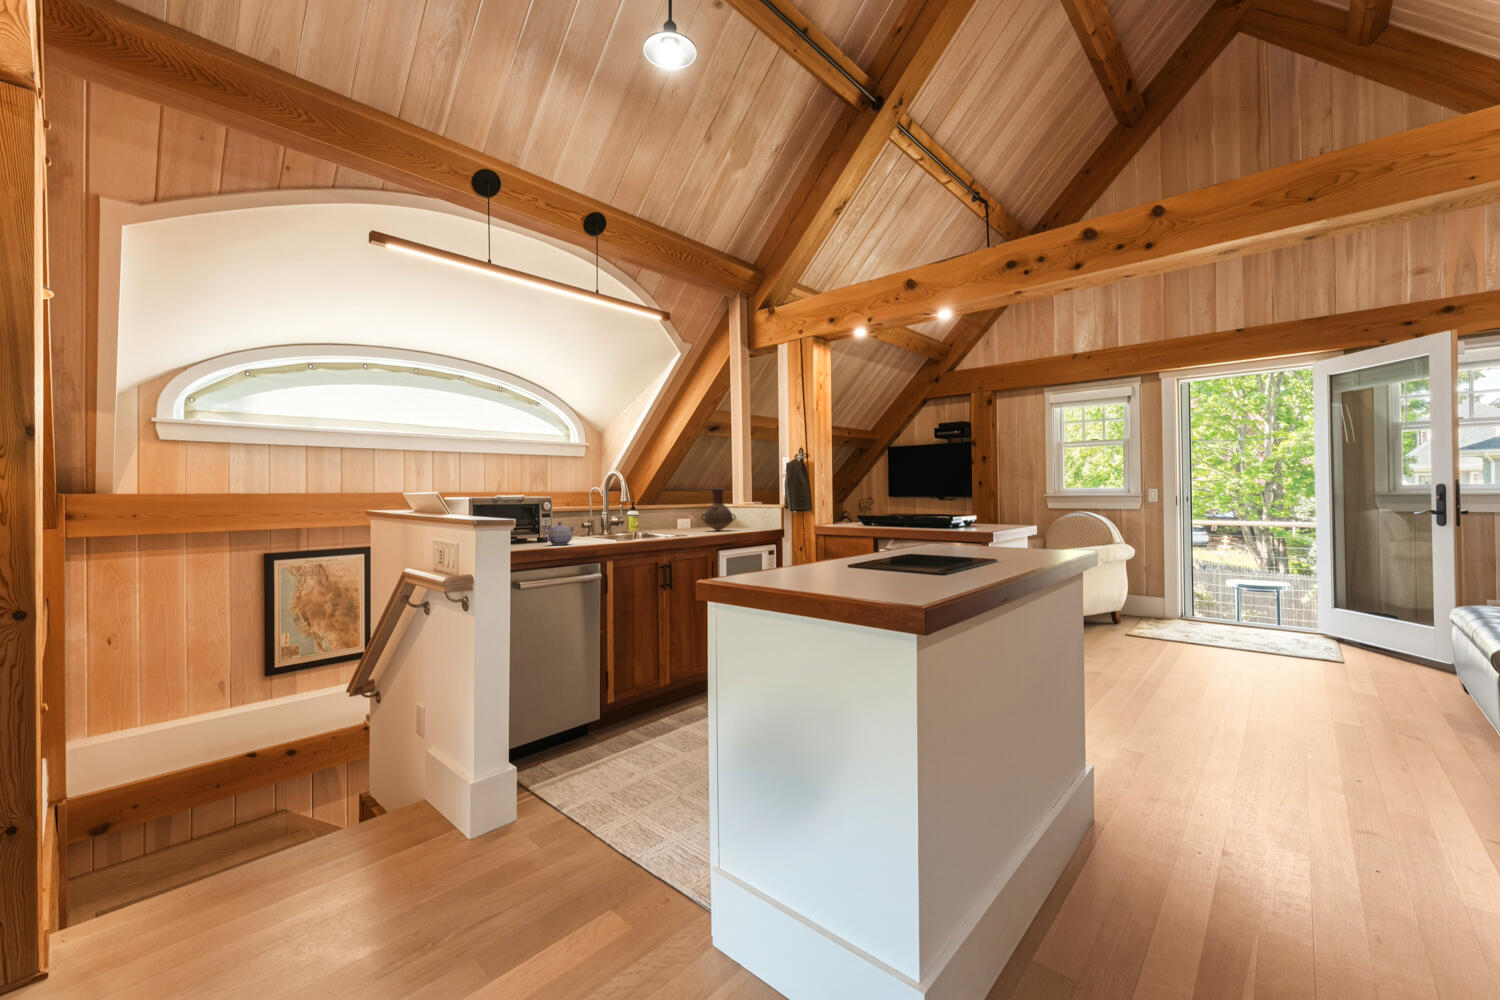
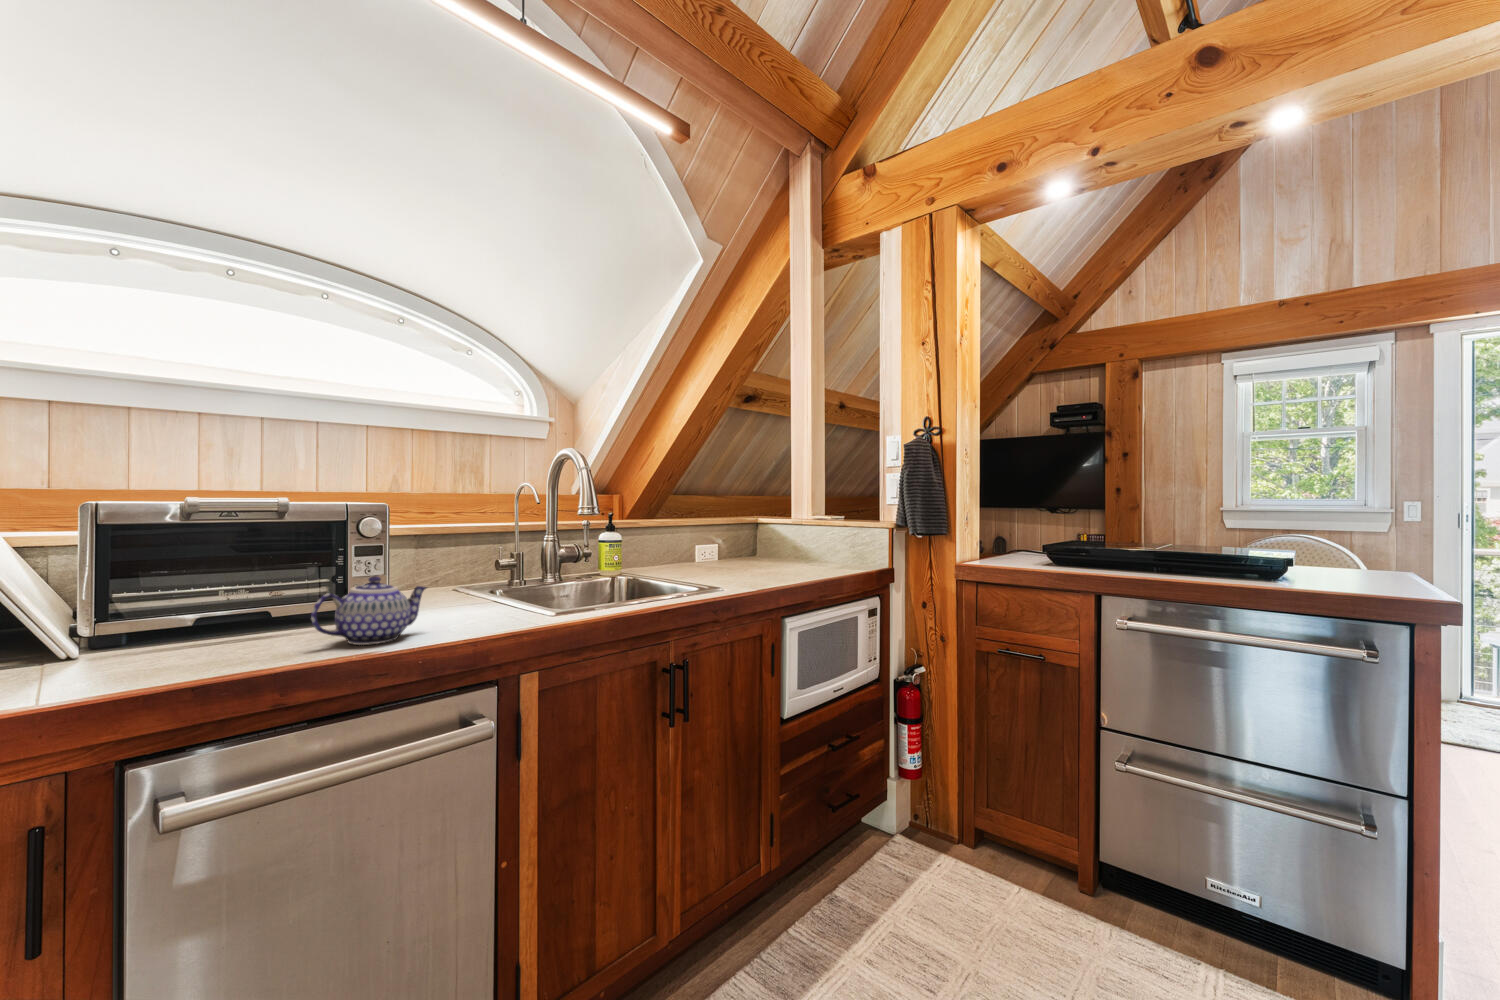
vase: present [701,488,736,531] -> none [738,489,802,567]

